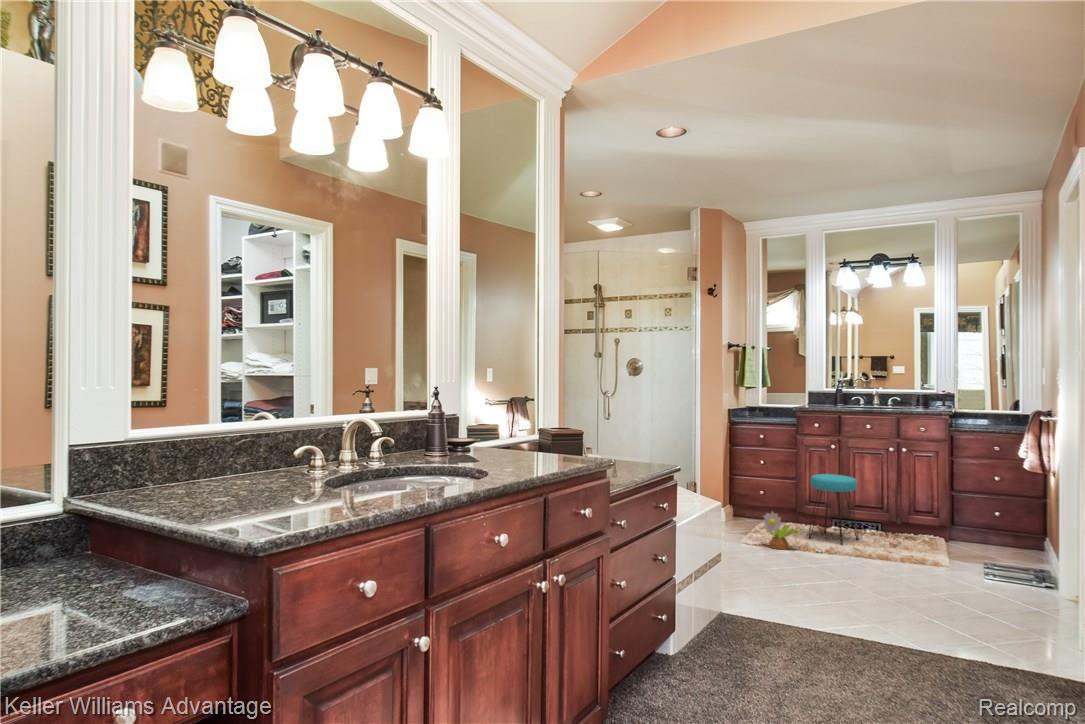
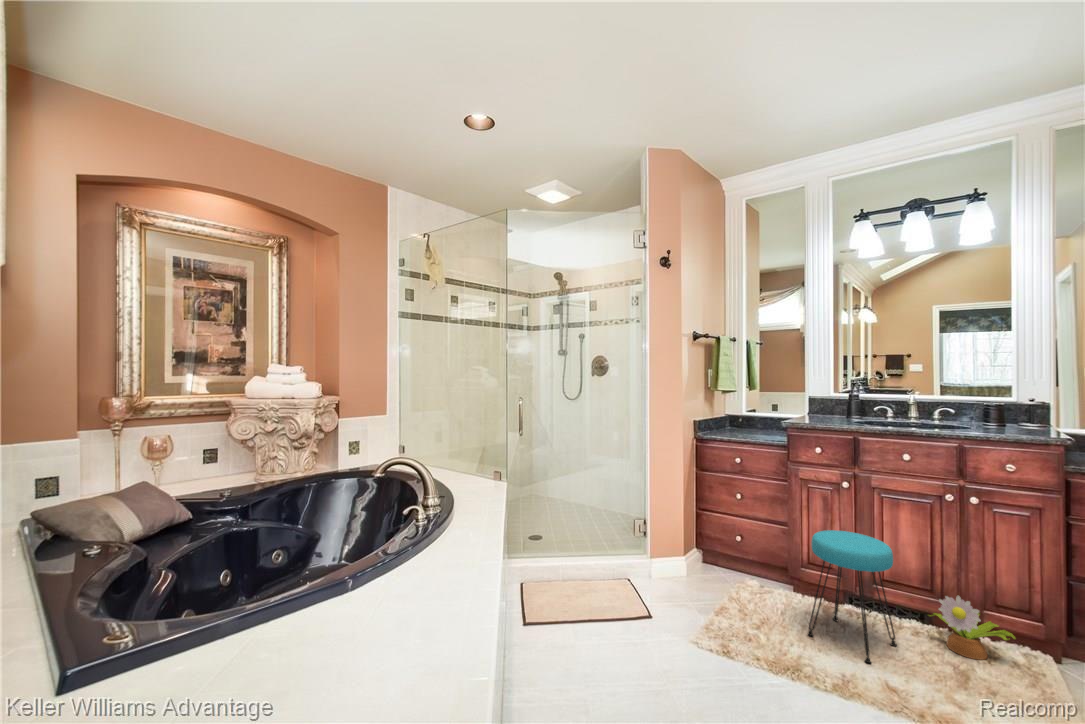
decorative plant: present [761,512,801,550] -> present [929,596,1015,660]

